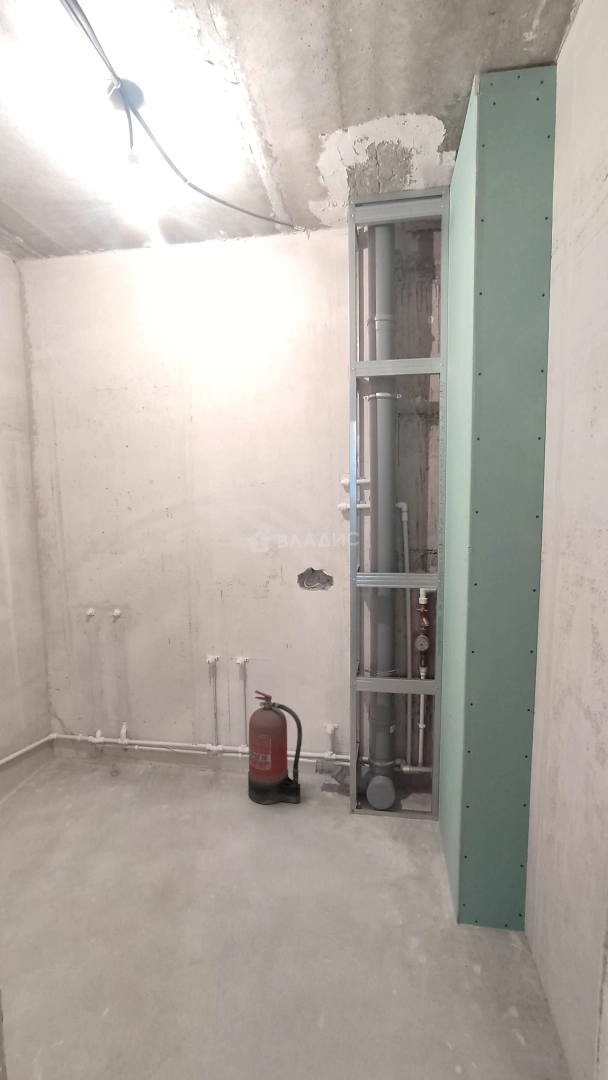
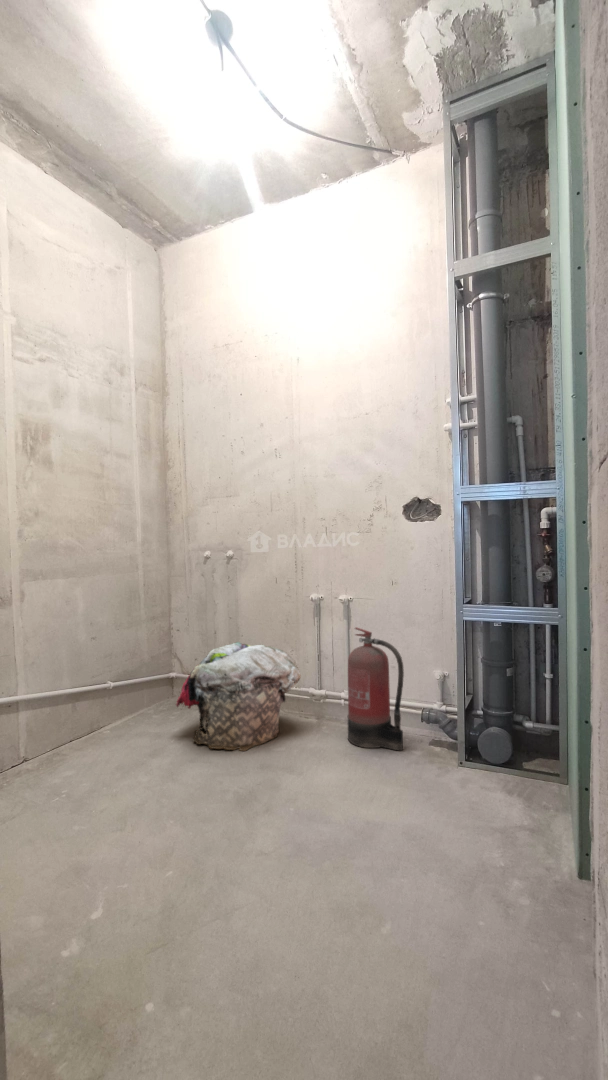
laundry basket: none [68,711,201,832] -> present [176,642,301,751]

